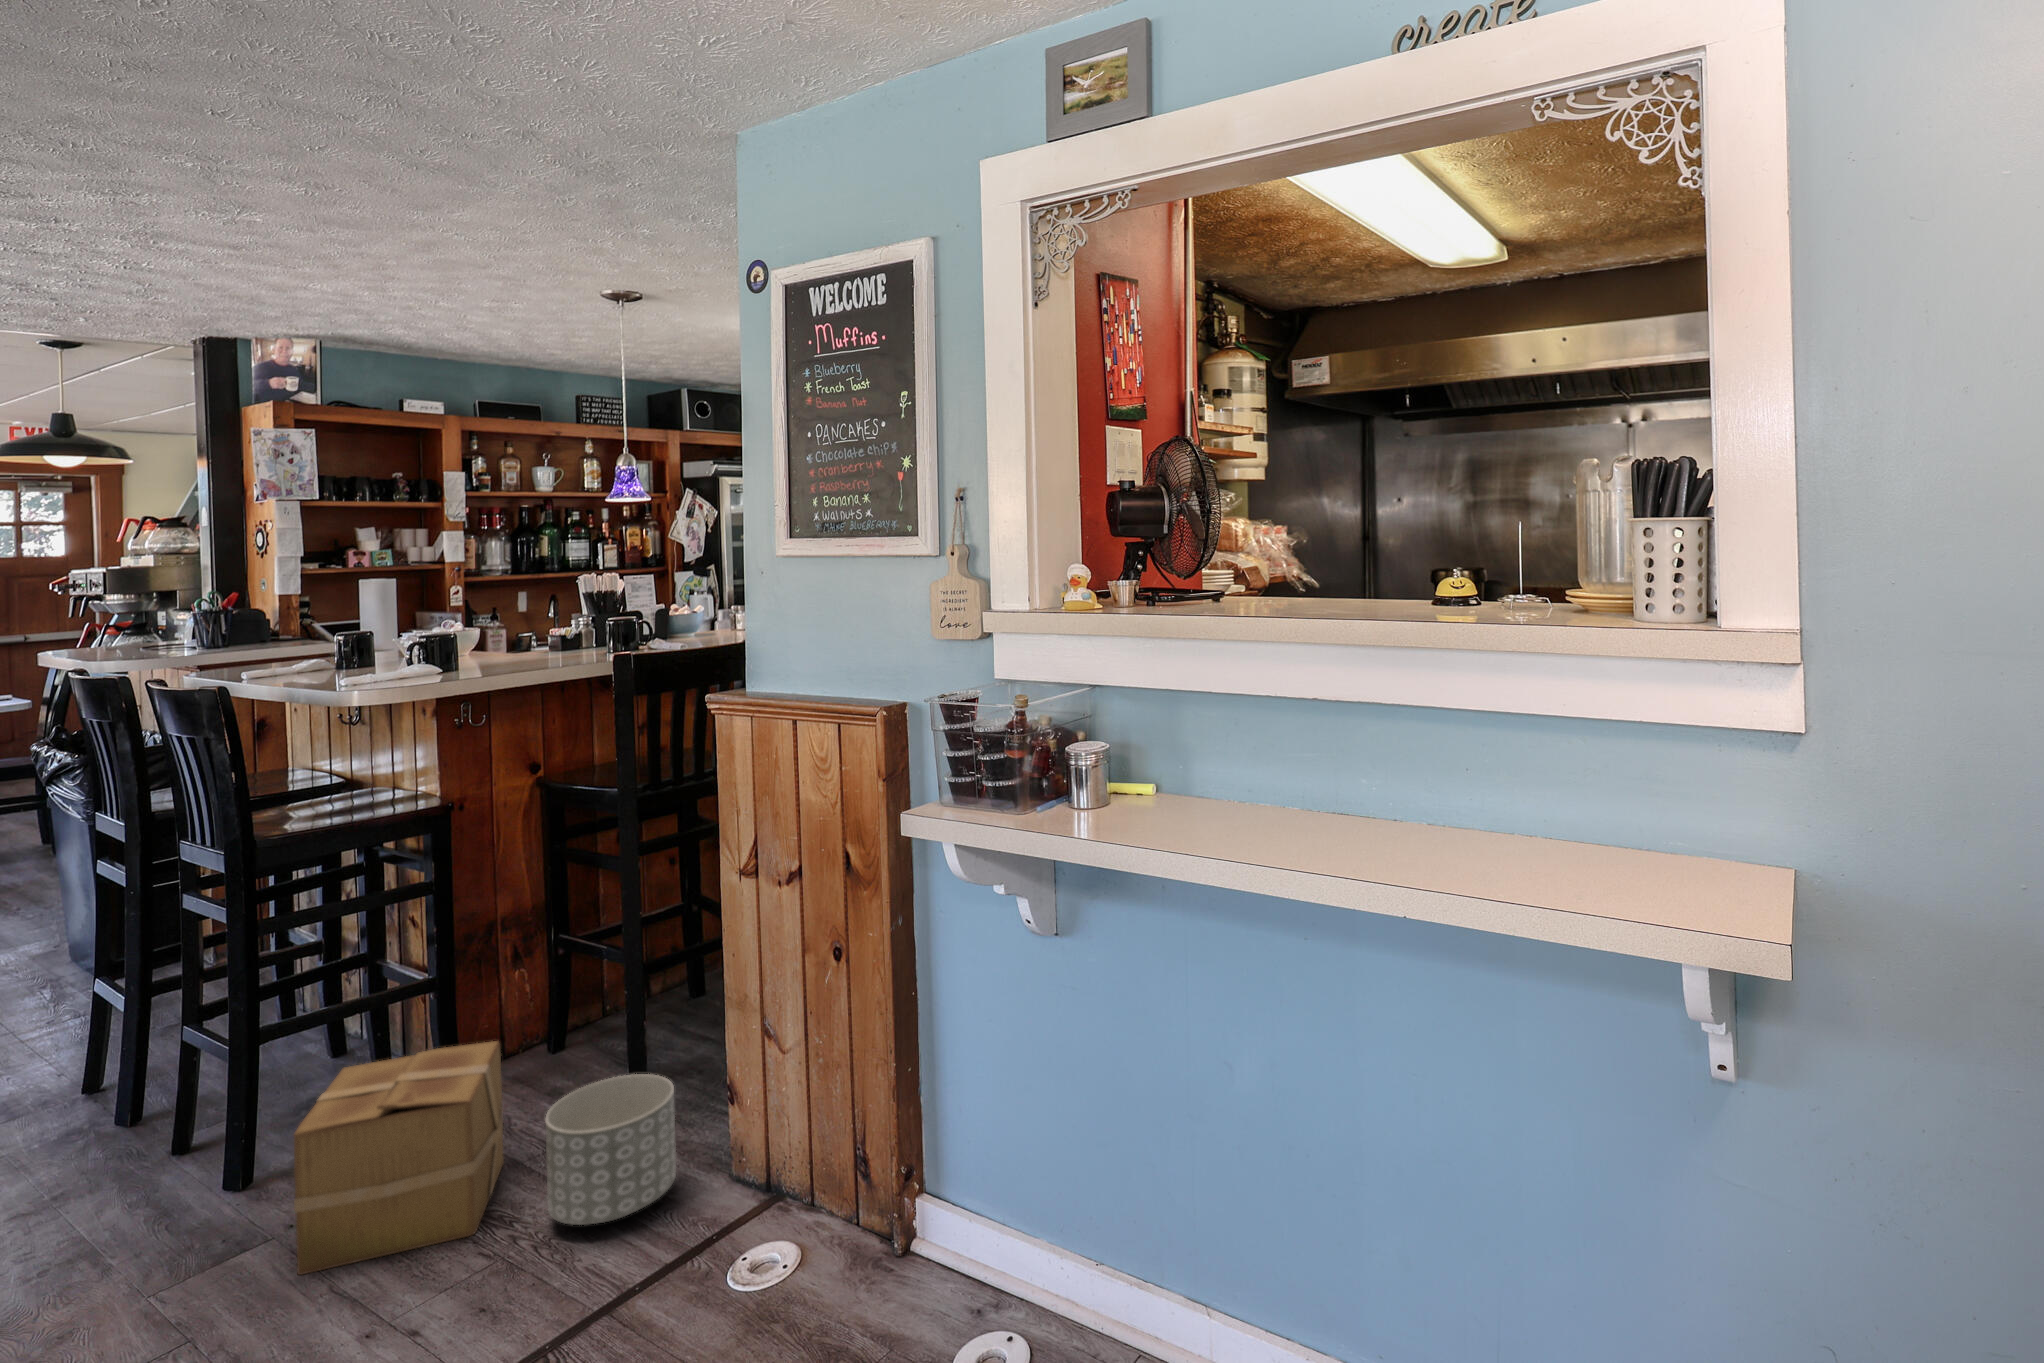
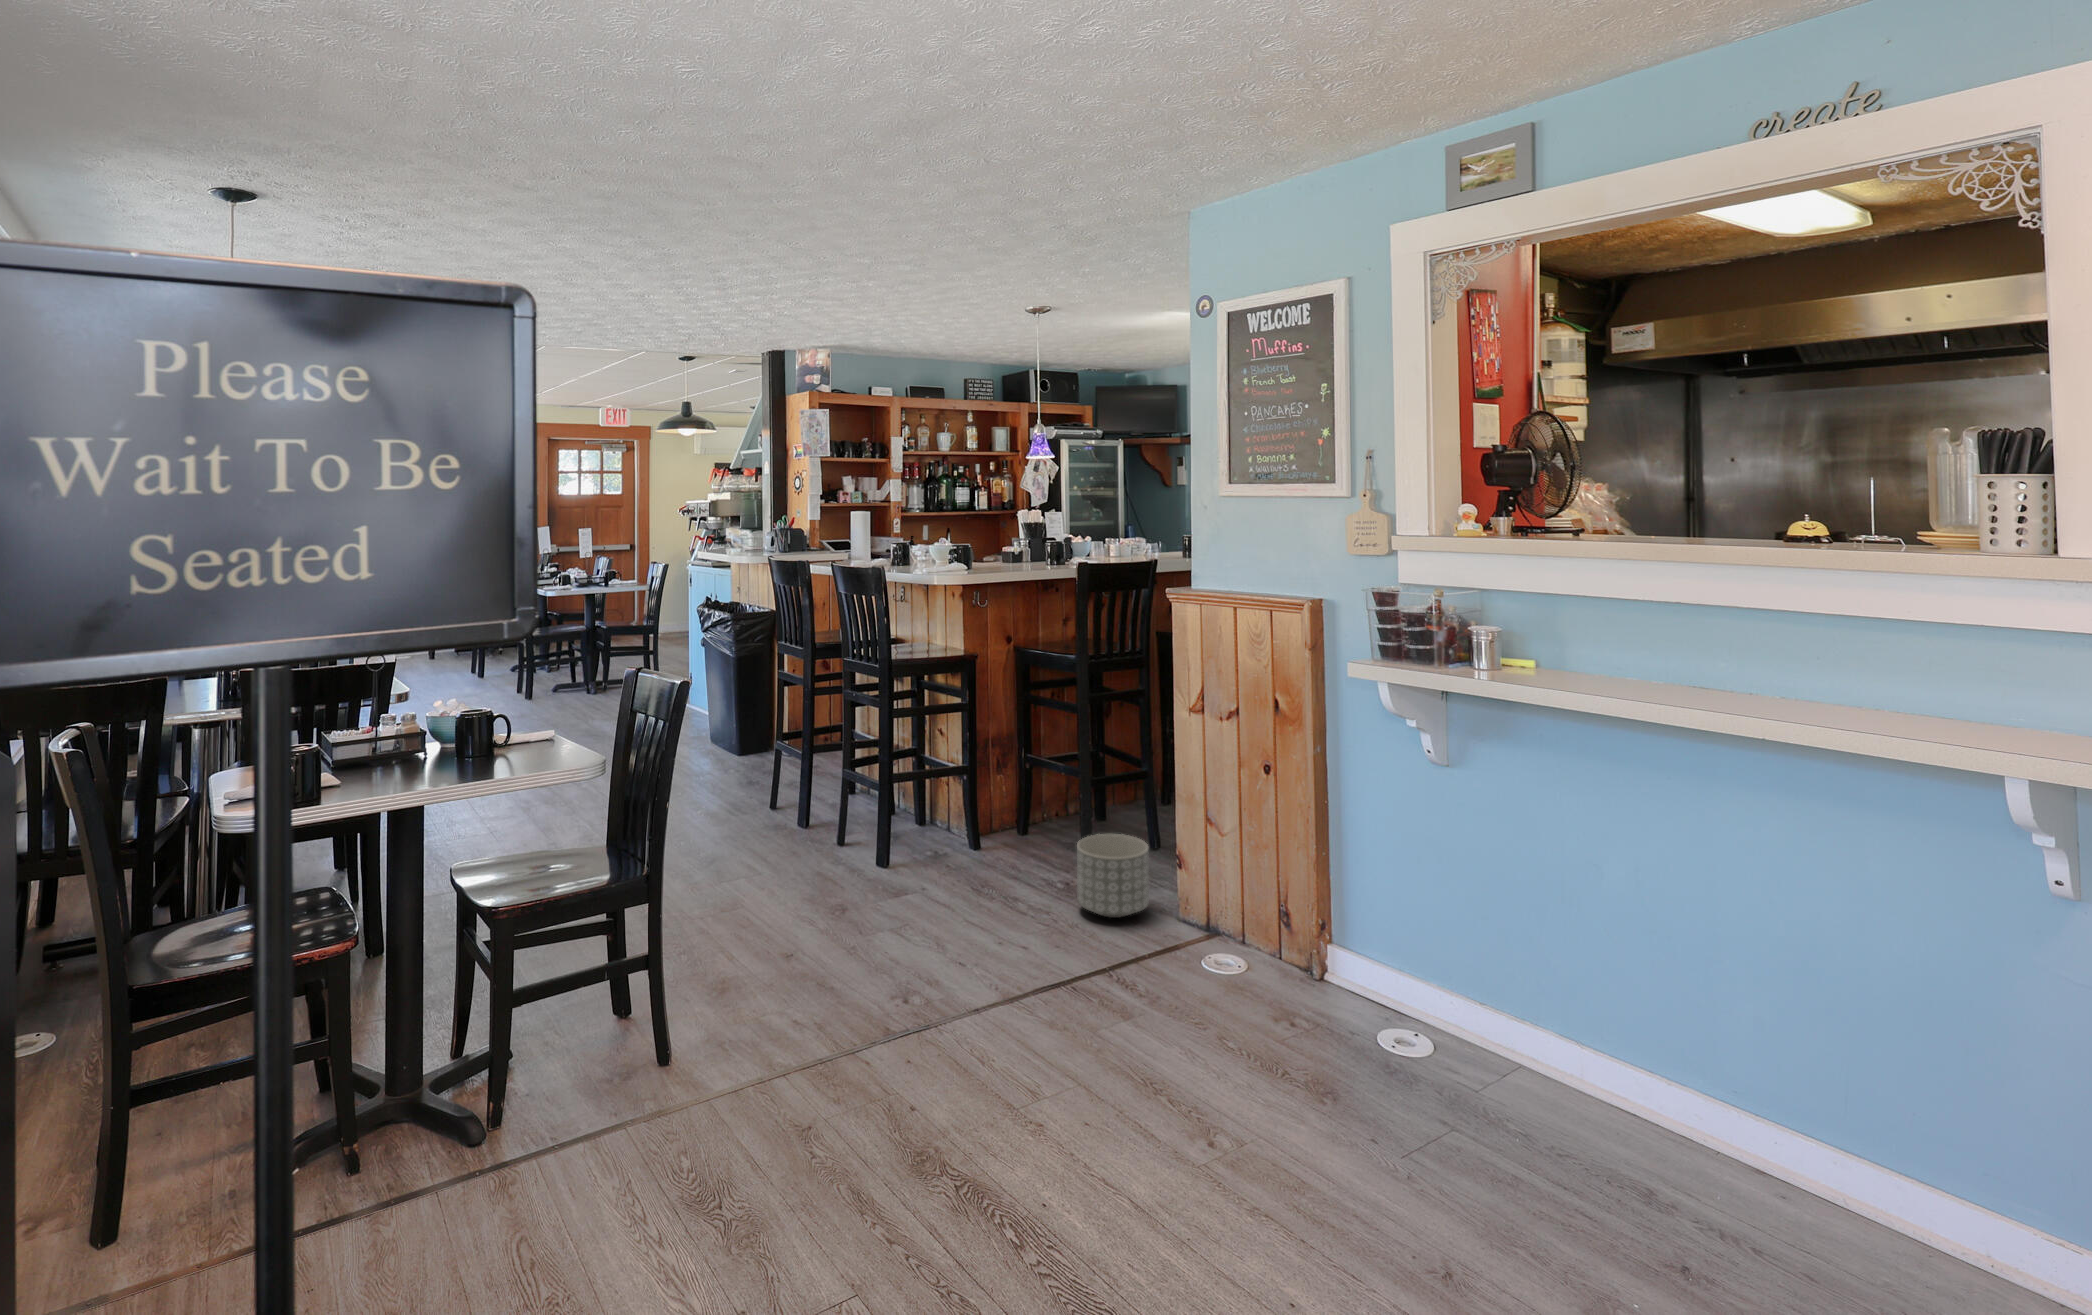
cardboard box: present [294,1041,504,1275] -> none [948,801,1043,909]

